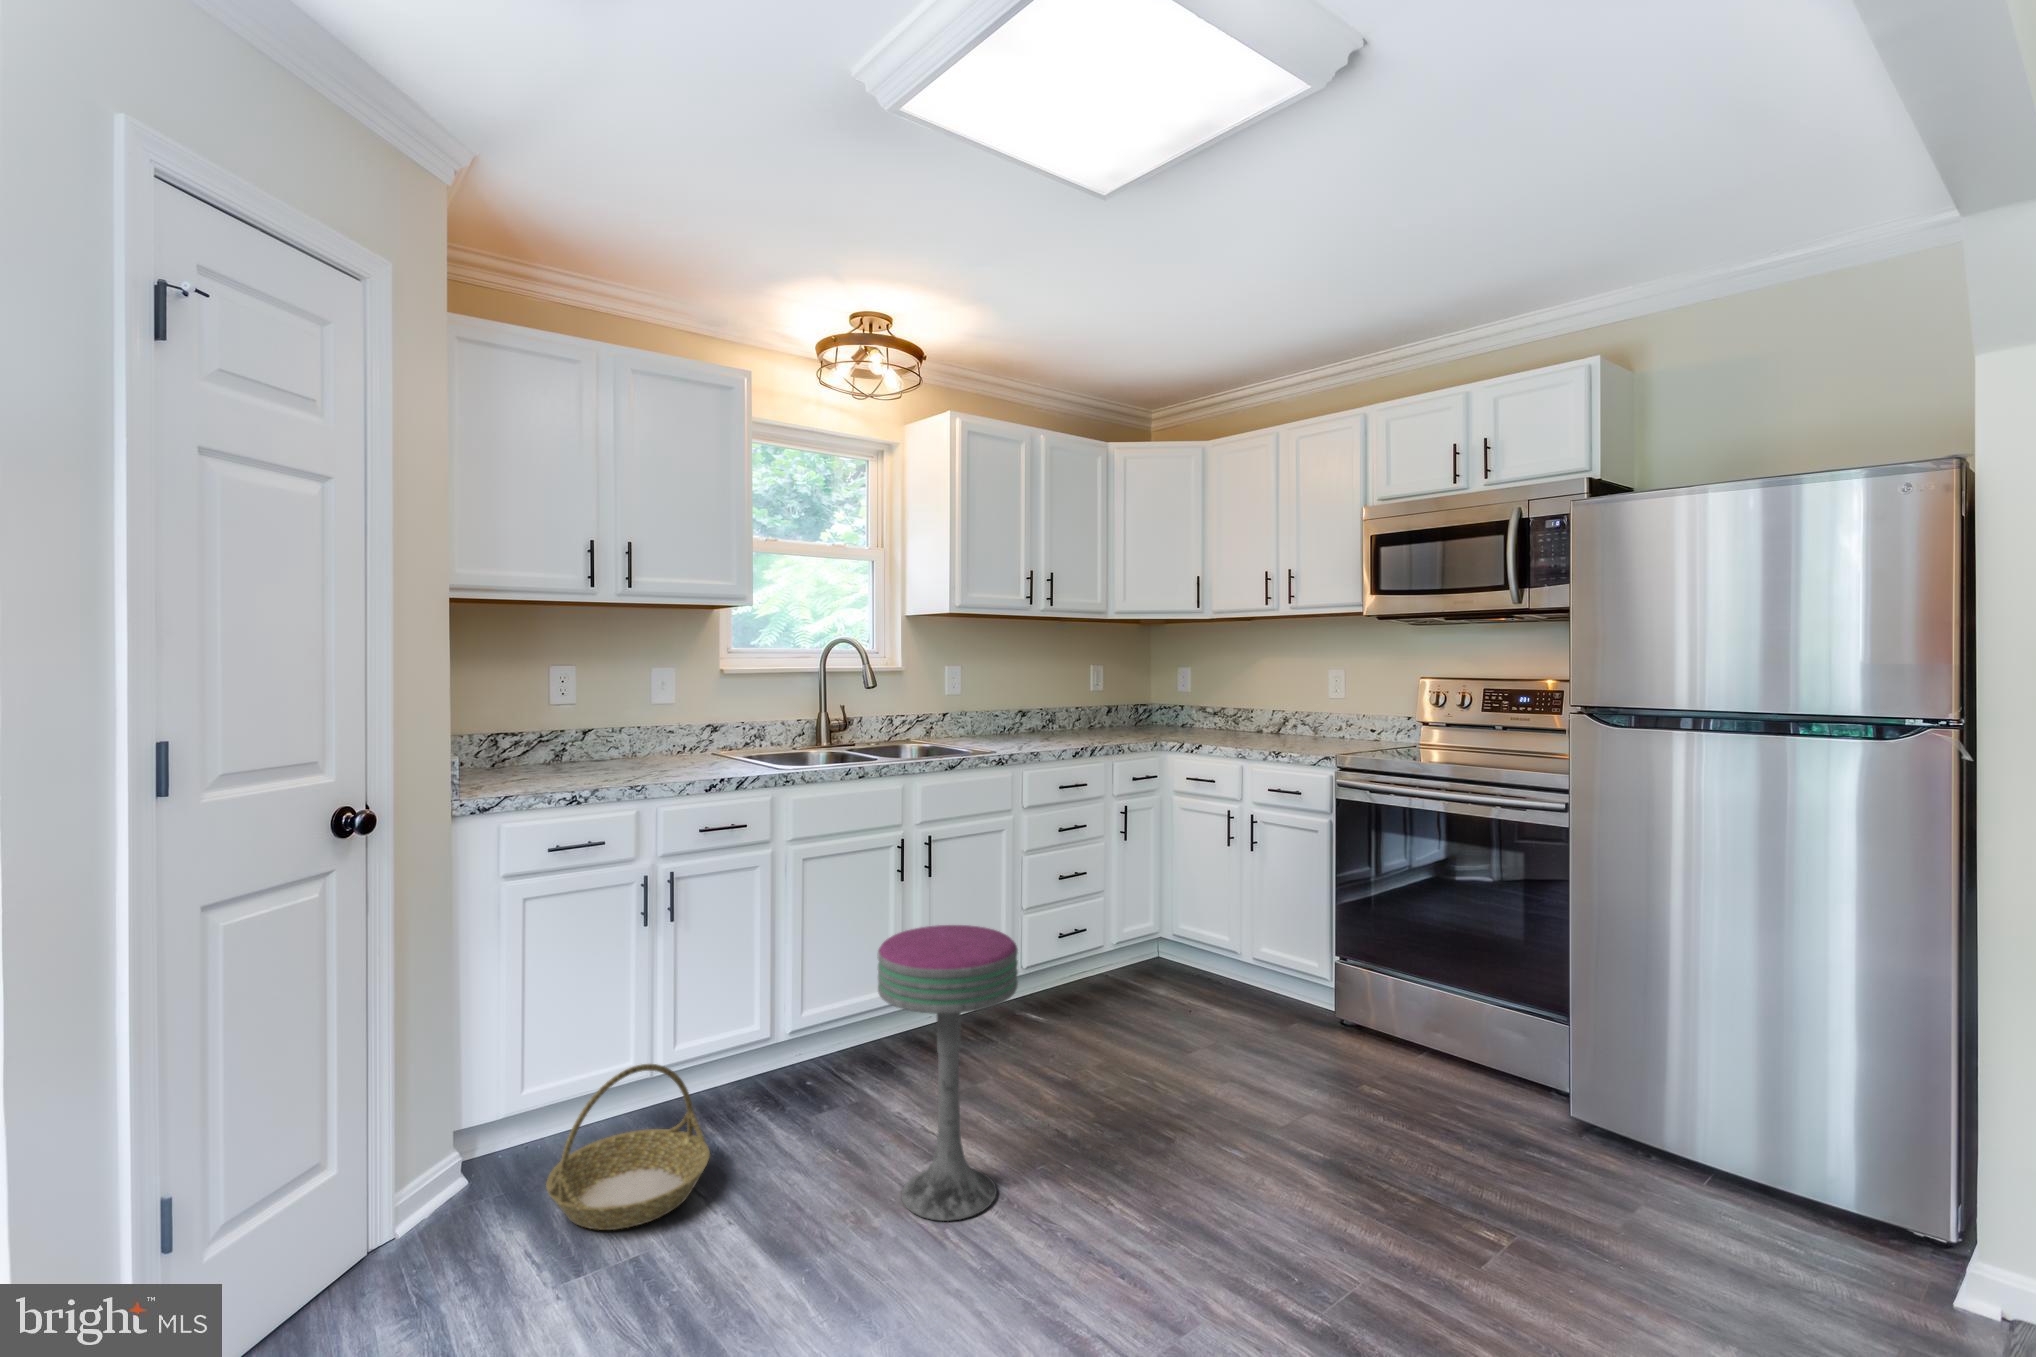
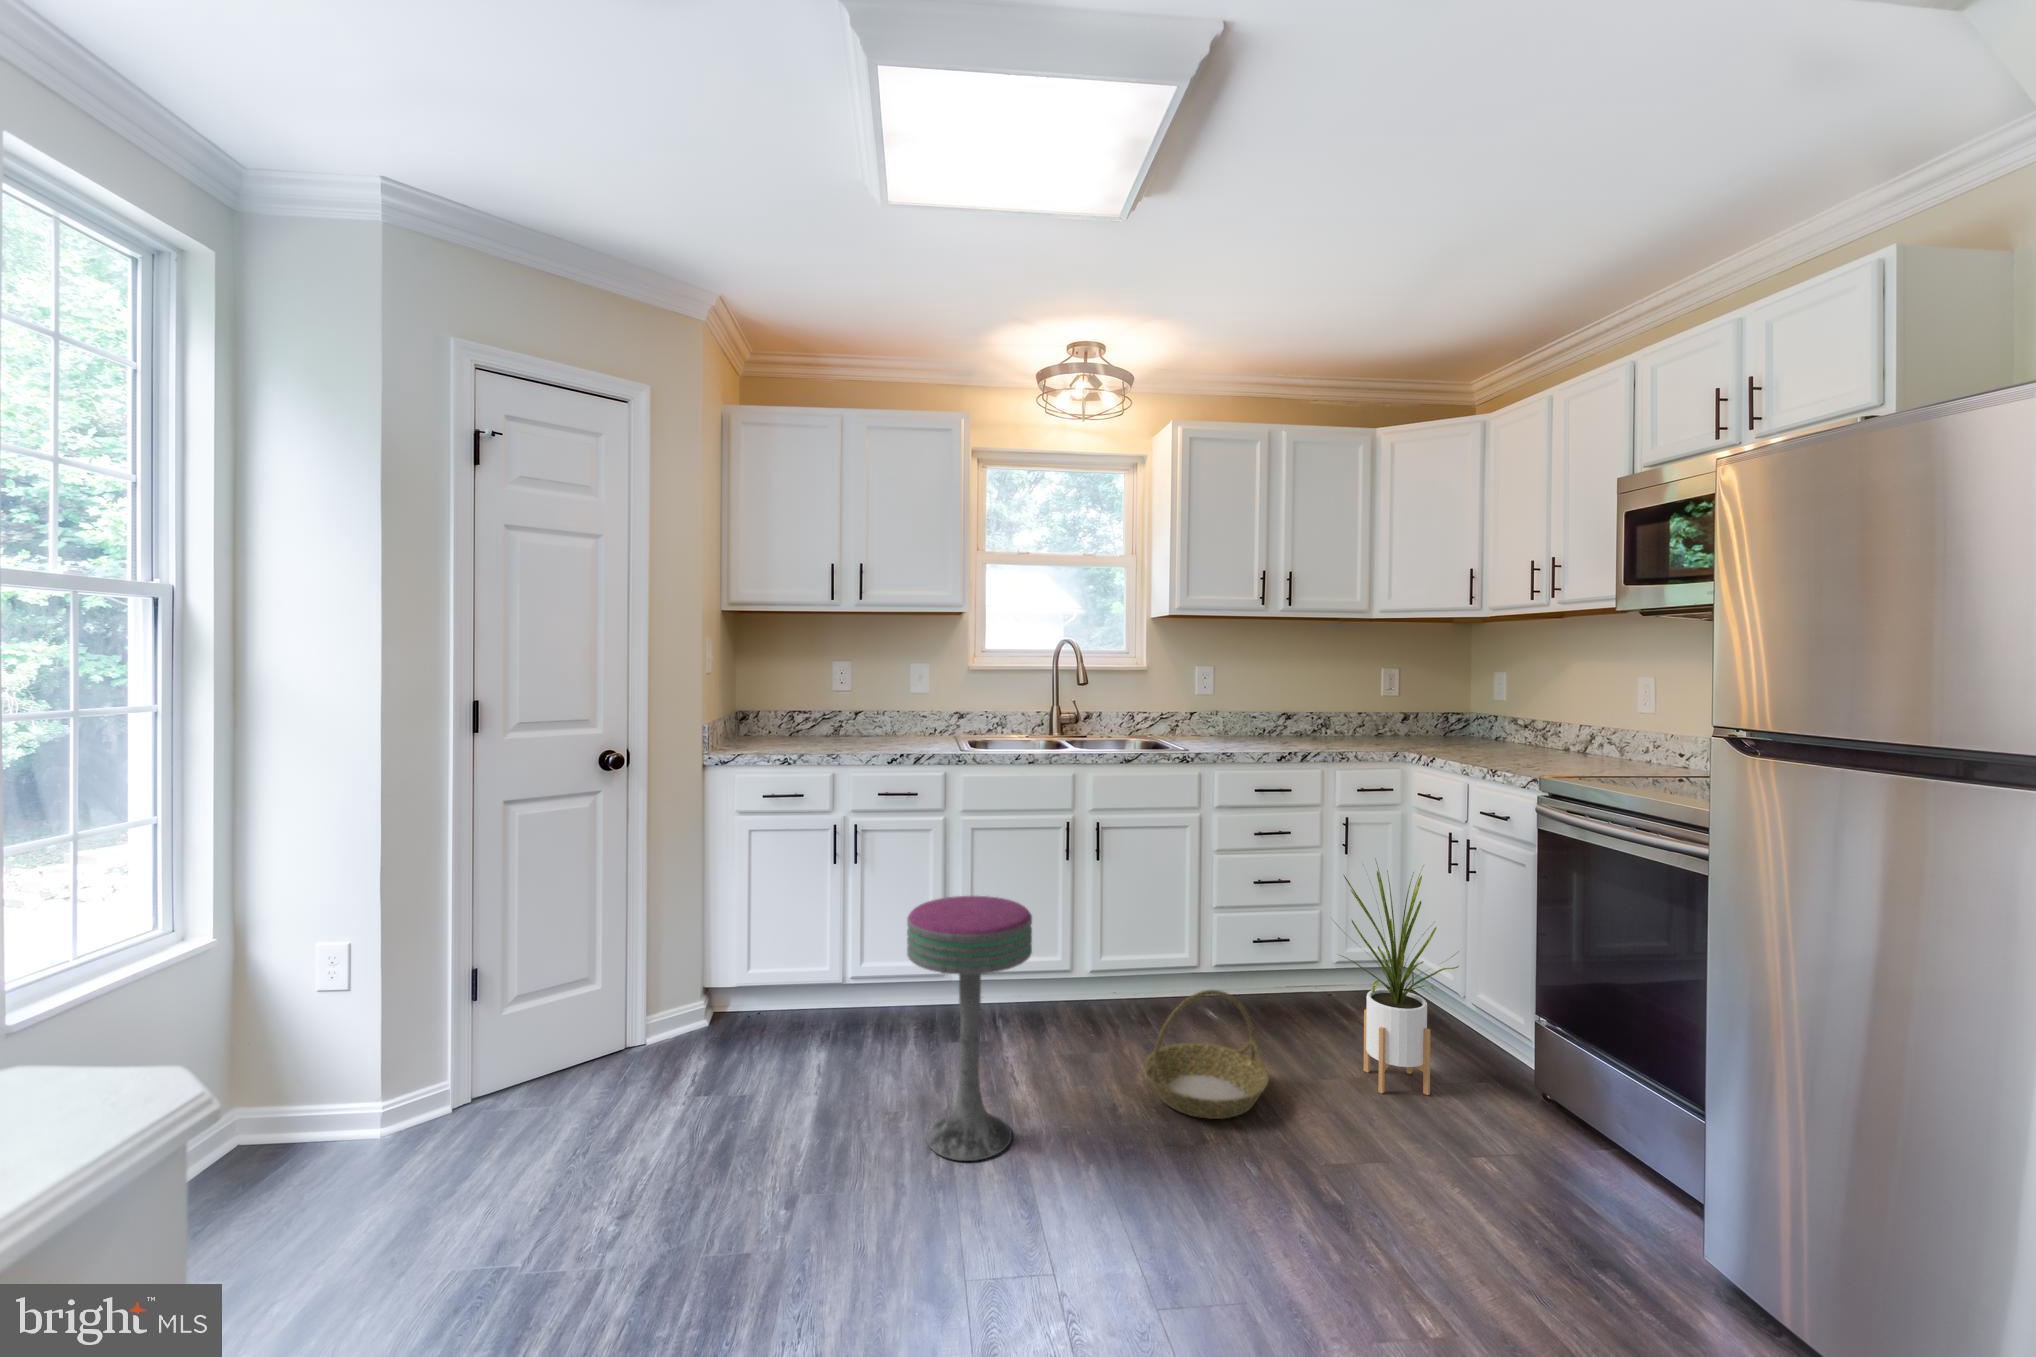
house plant: none [1176,836,1283,1044] -> present [1337,859,1459,1095]
basket: present [546,1064,710,1230] -> present [1144,990,1269,1119]

